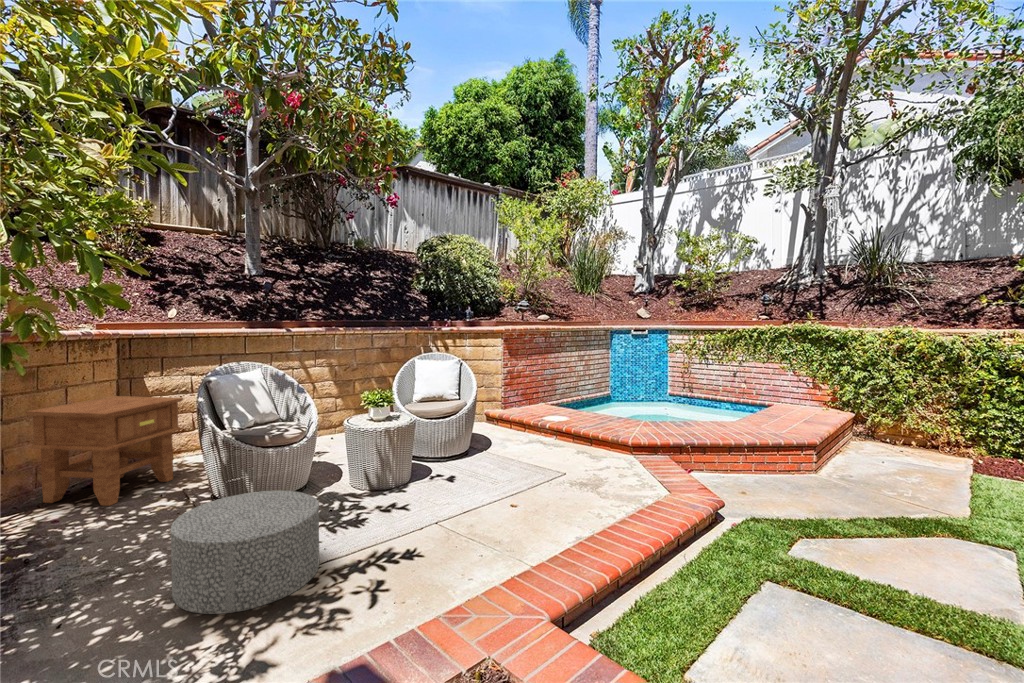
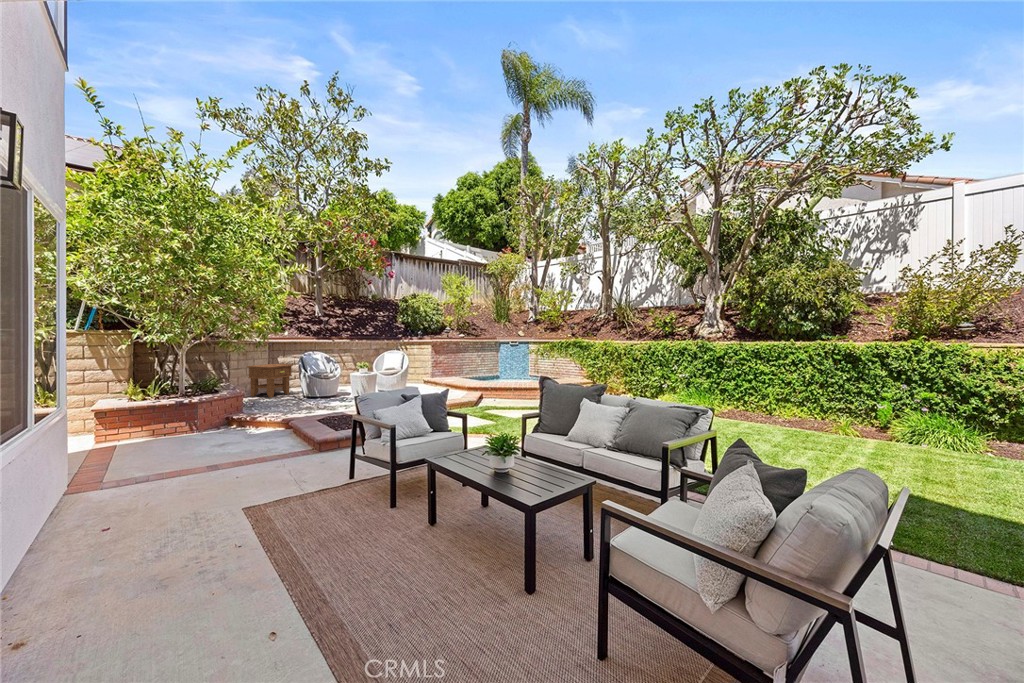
ottoman: present [171,491,319,614] -> none [294,388,332,410]

